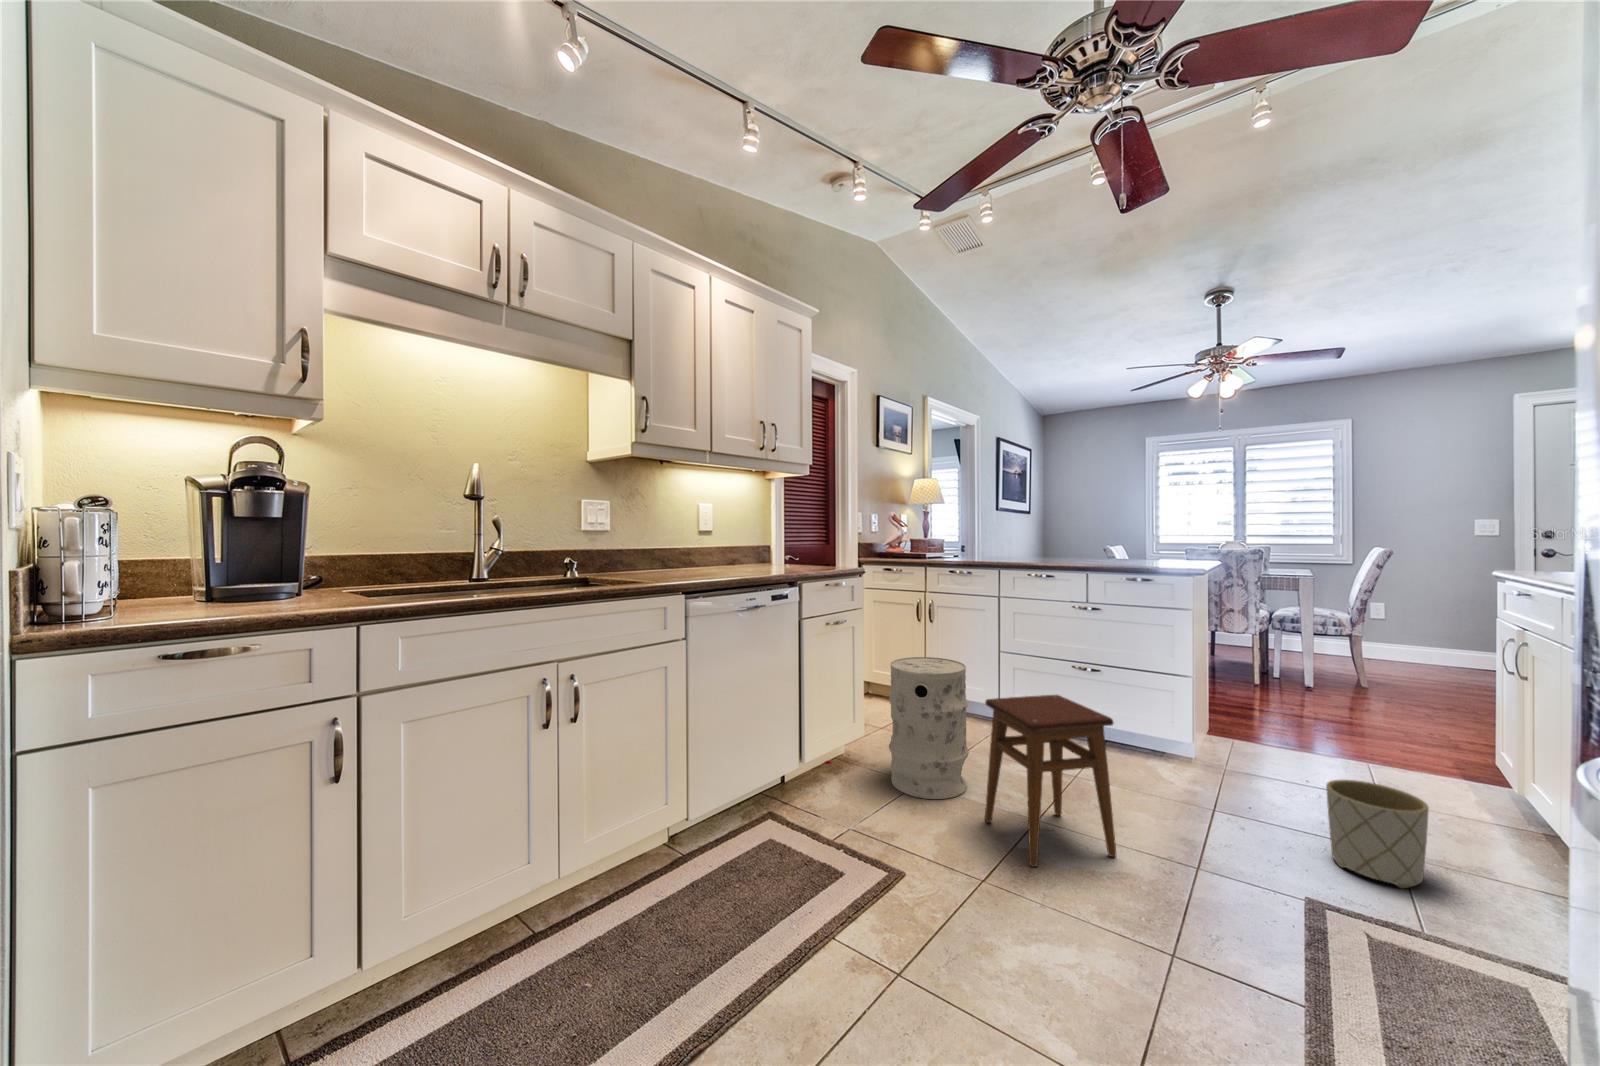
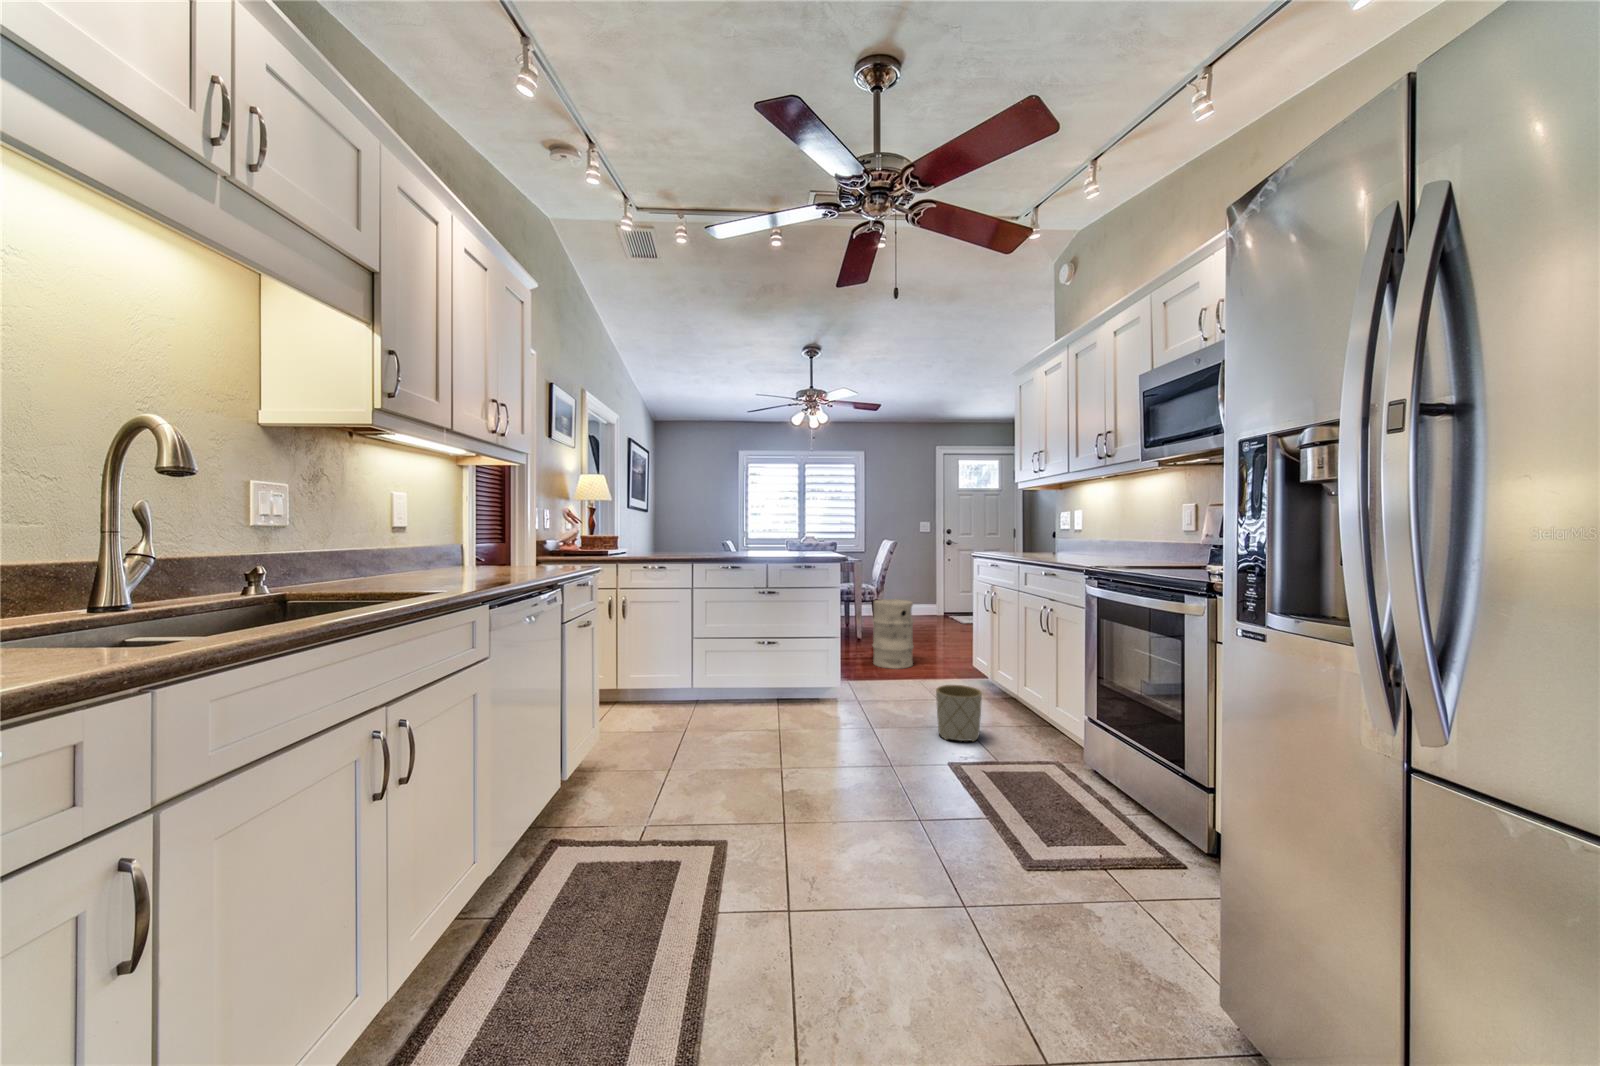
trash can: present [889,657,969,799] -> present [873,599,914,669]
stool: present [985,695,1116,867] -> none [749,662,848,800]

